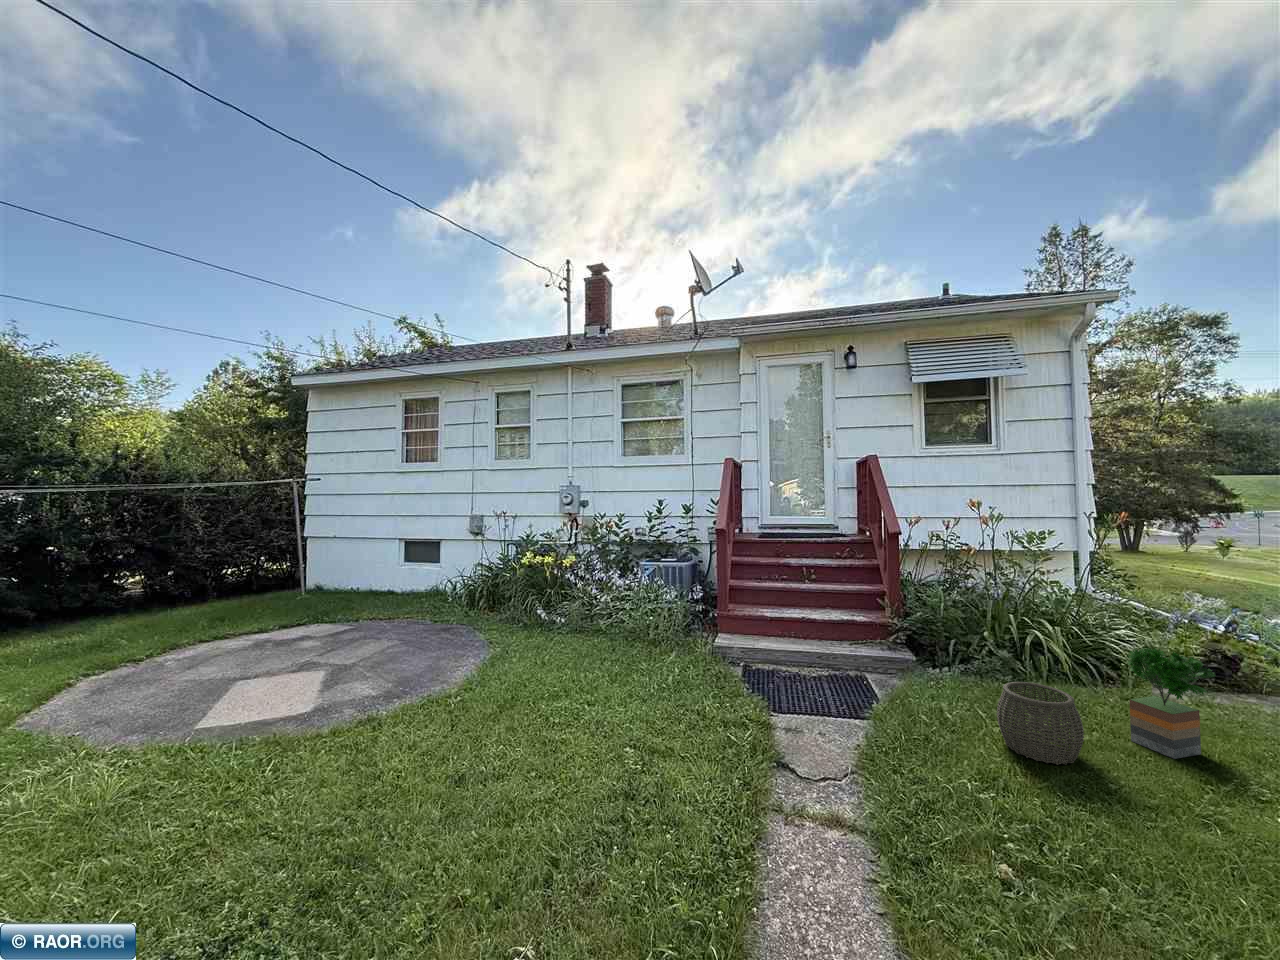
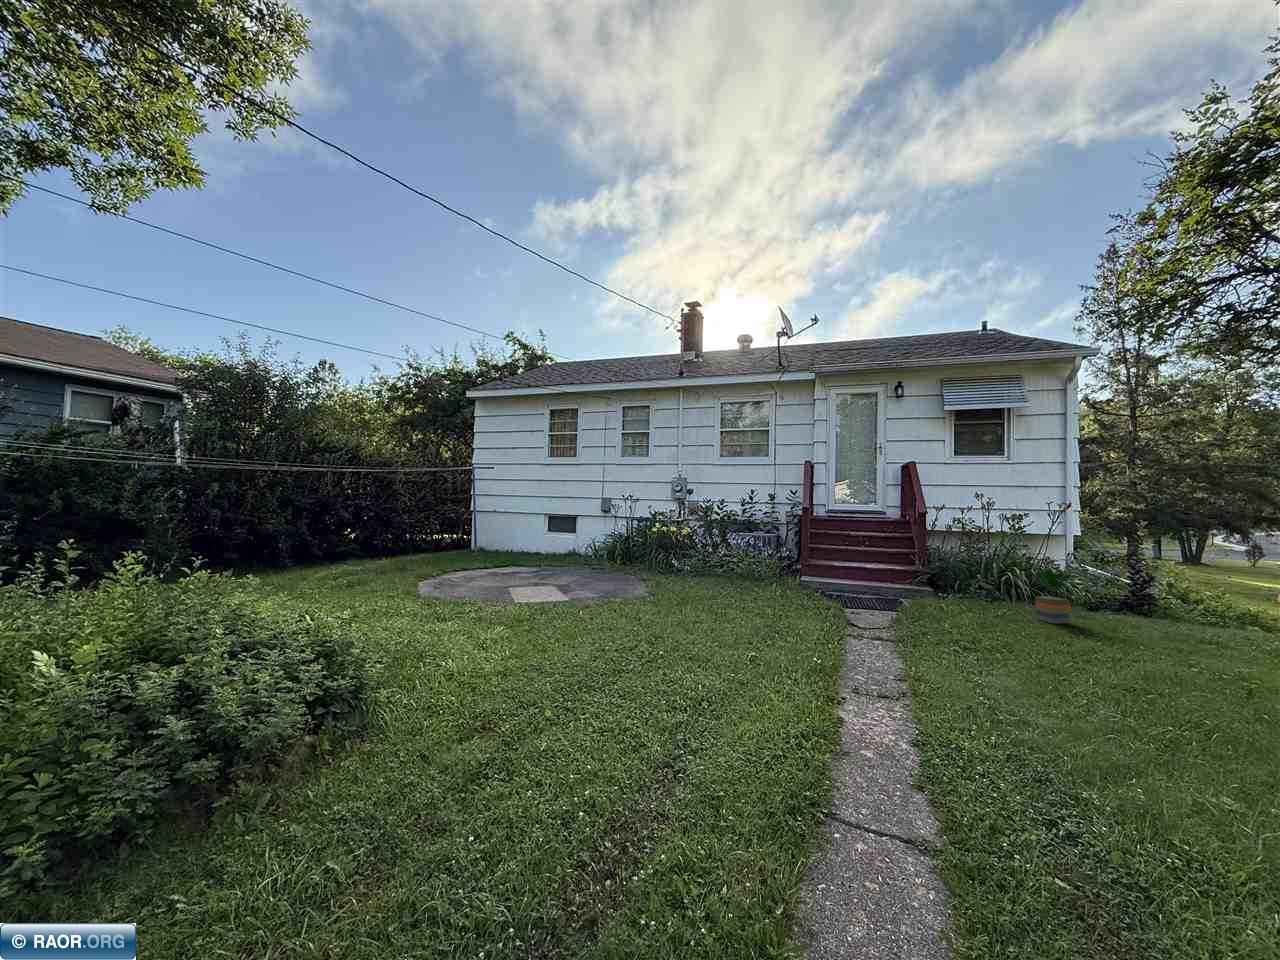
woven basket: present [996,682,1084,765] -> none [959,585,1002,621]

